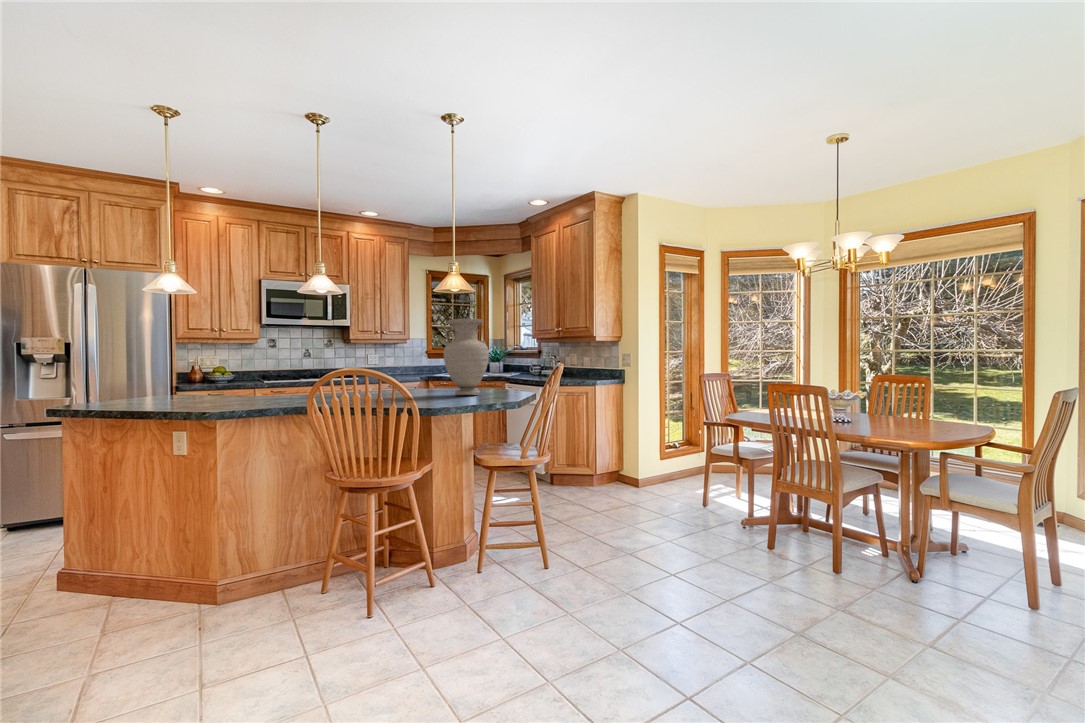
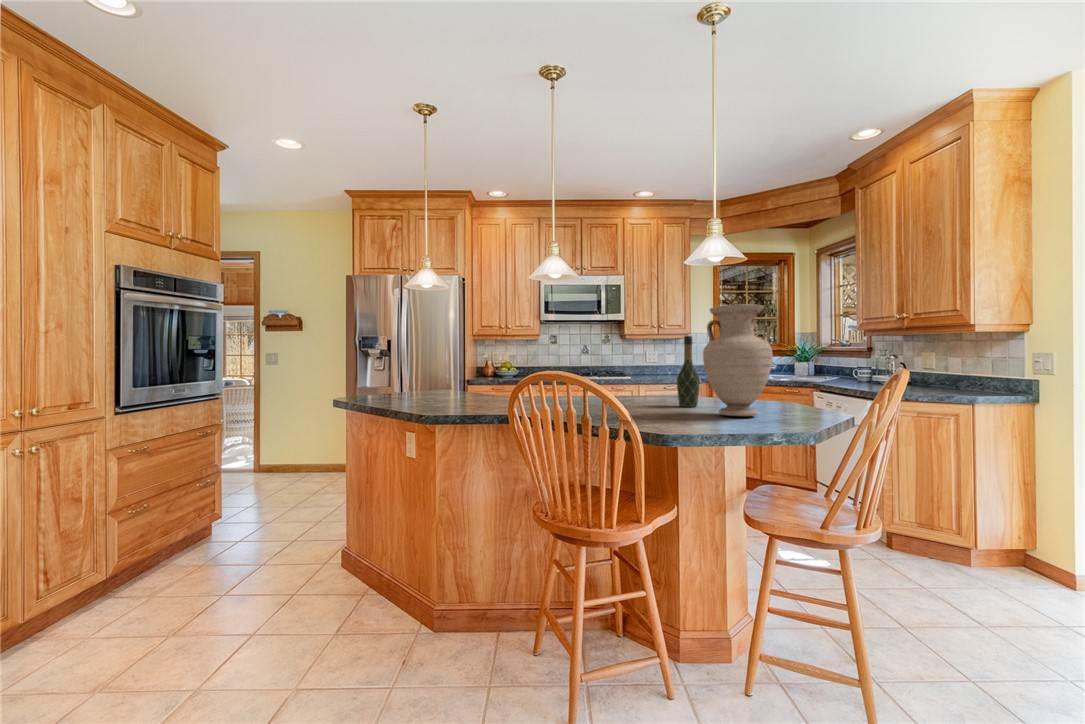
wine bottle: none [420,340,437,393] -> present [677,336,700,407]

